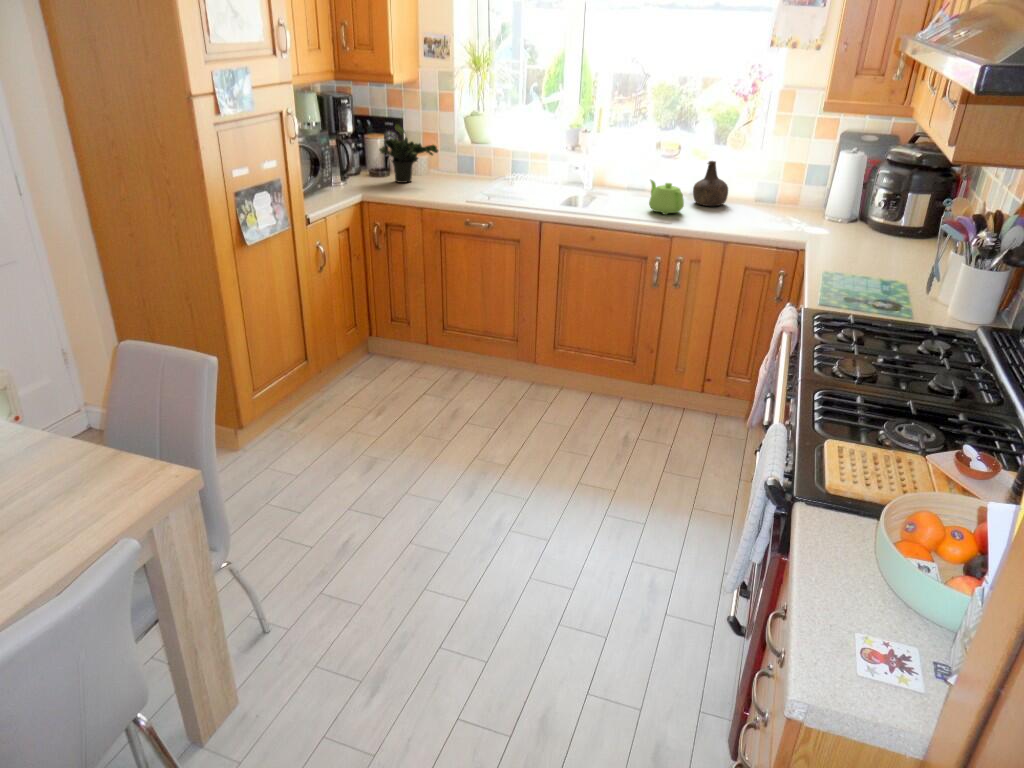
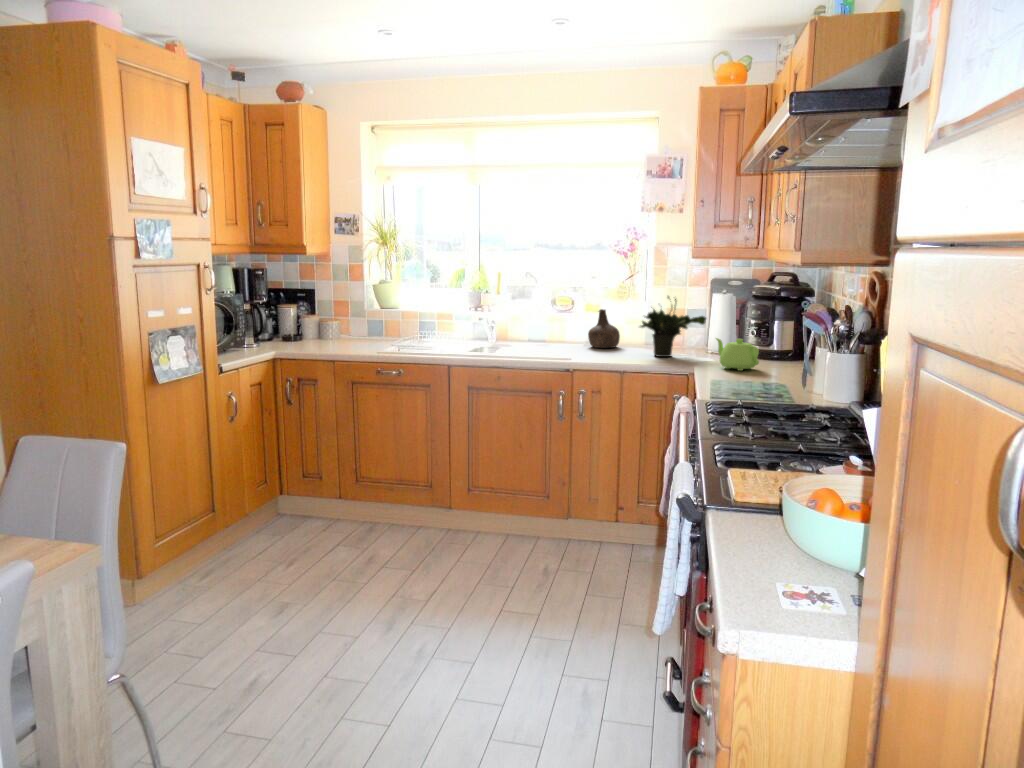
potted plant: present [380,124,438,183] -> present [640,296,706,357]
teapot: present [649,180,684,214] -> present [716,338,759,371]

